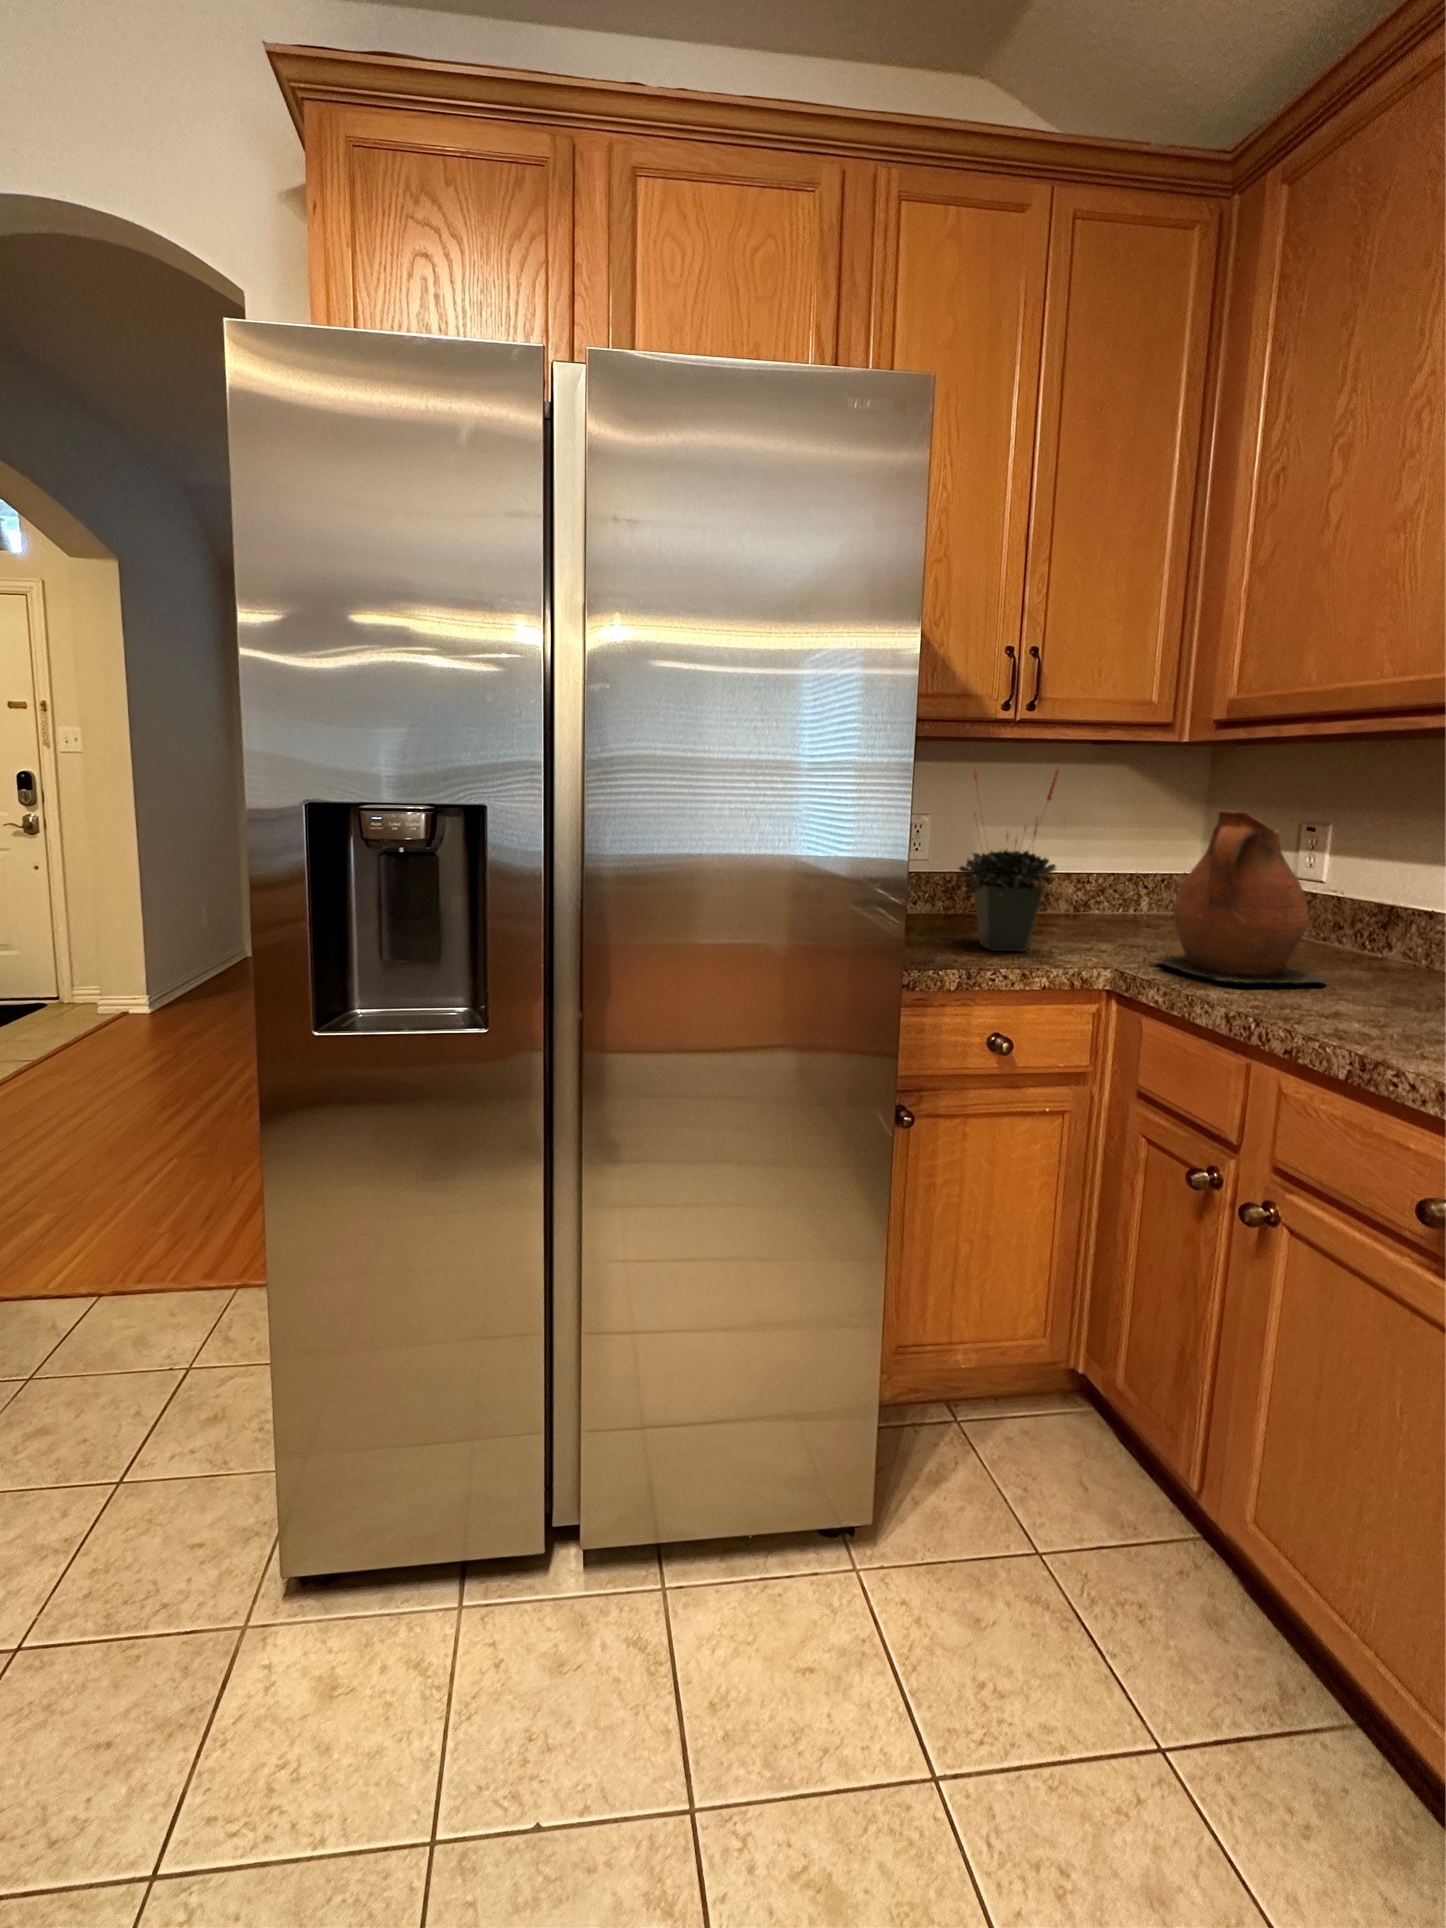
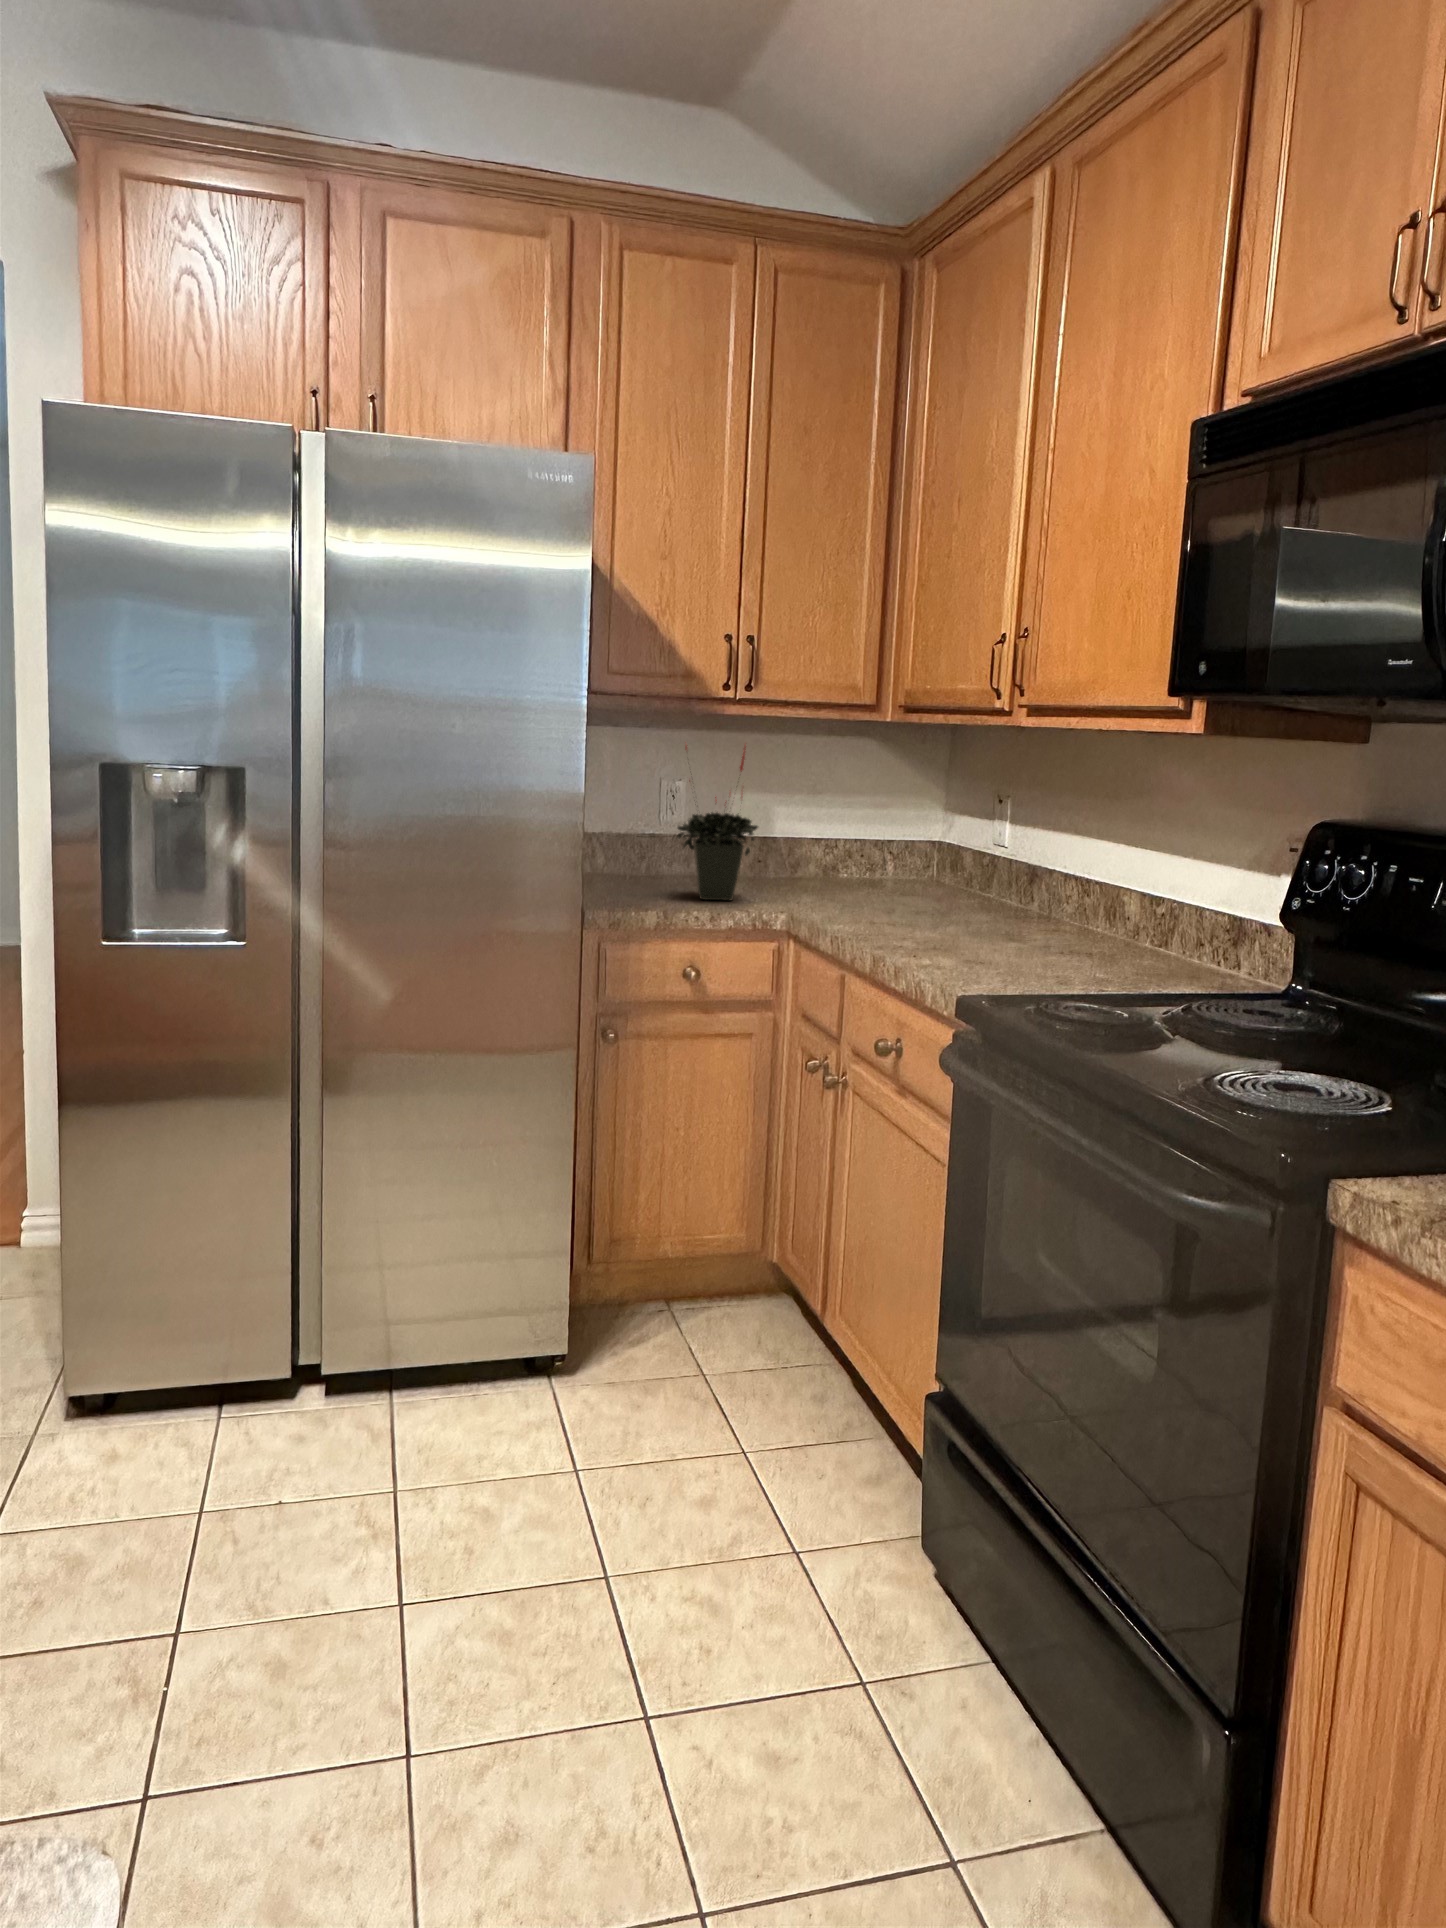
ceramic pitcher: present [1156,810,1327,983] -> none [821,783,941,924]

